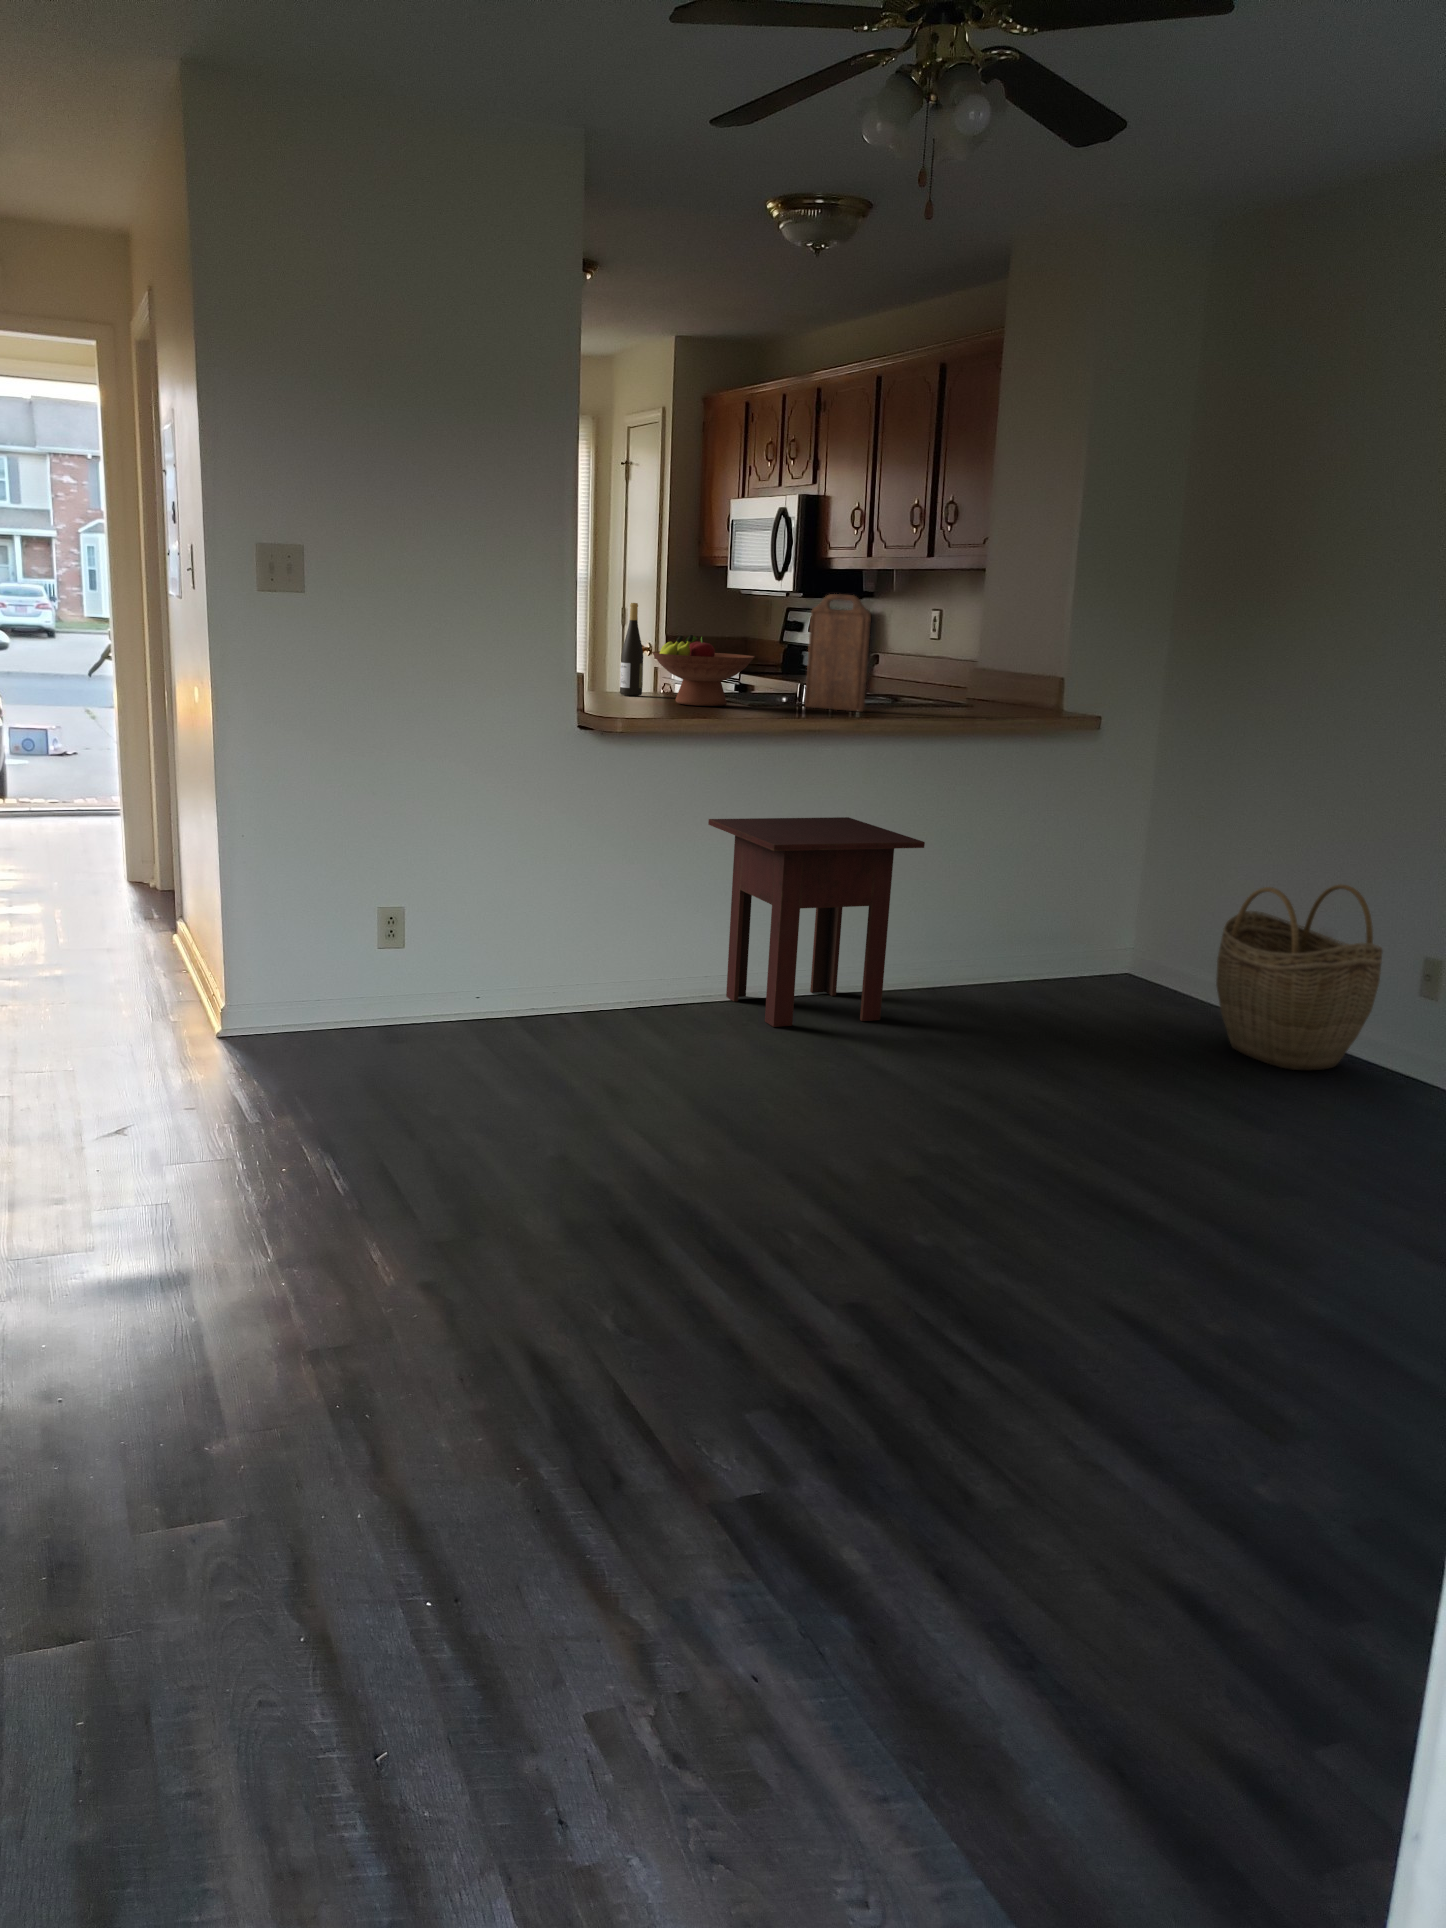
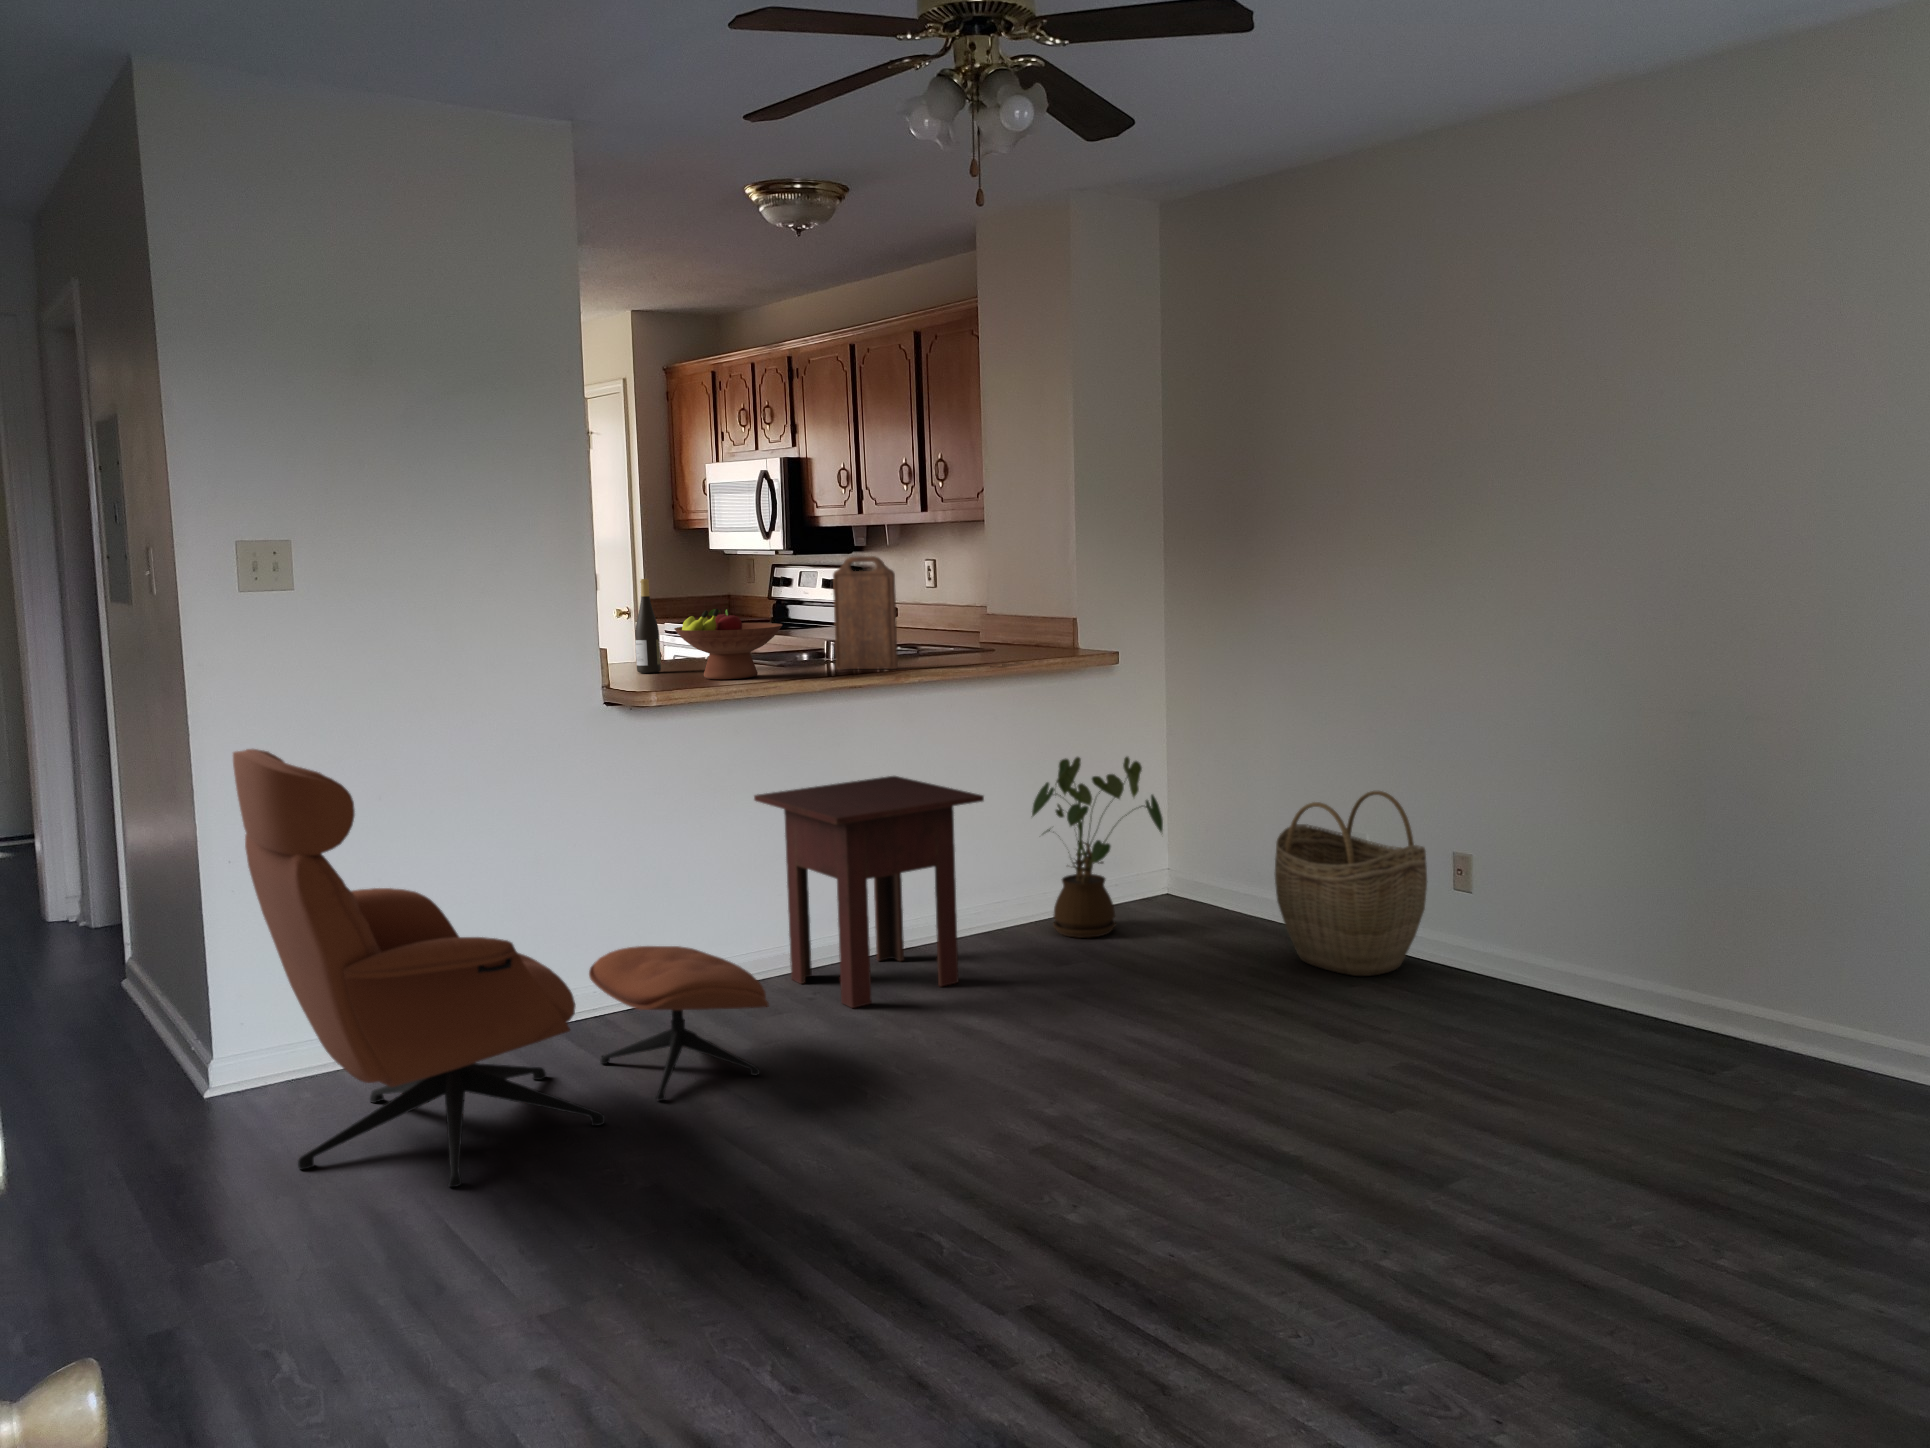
lounge chair: none [245,716,686,1109] -> present [233,749,769,1187]
house plant: none [978,821,1114,1000] -> present [1032,757,1163,938]

